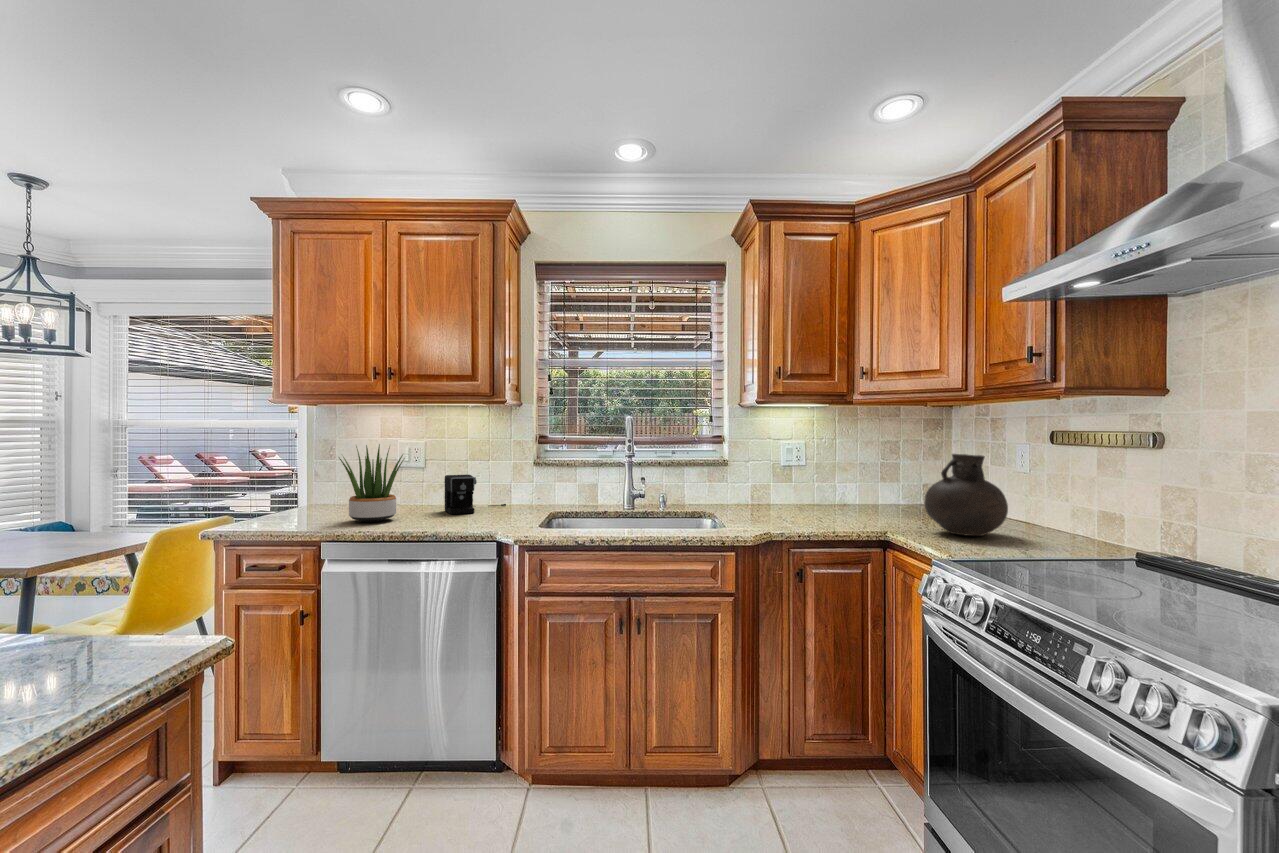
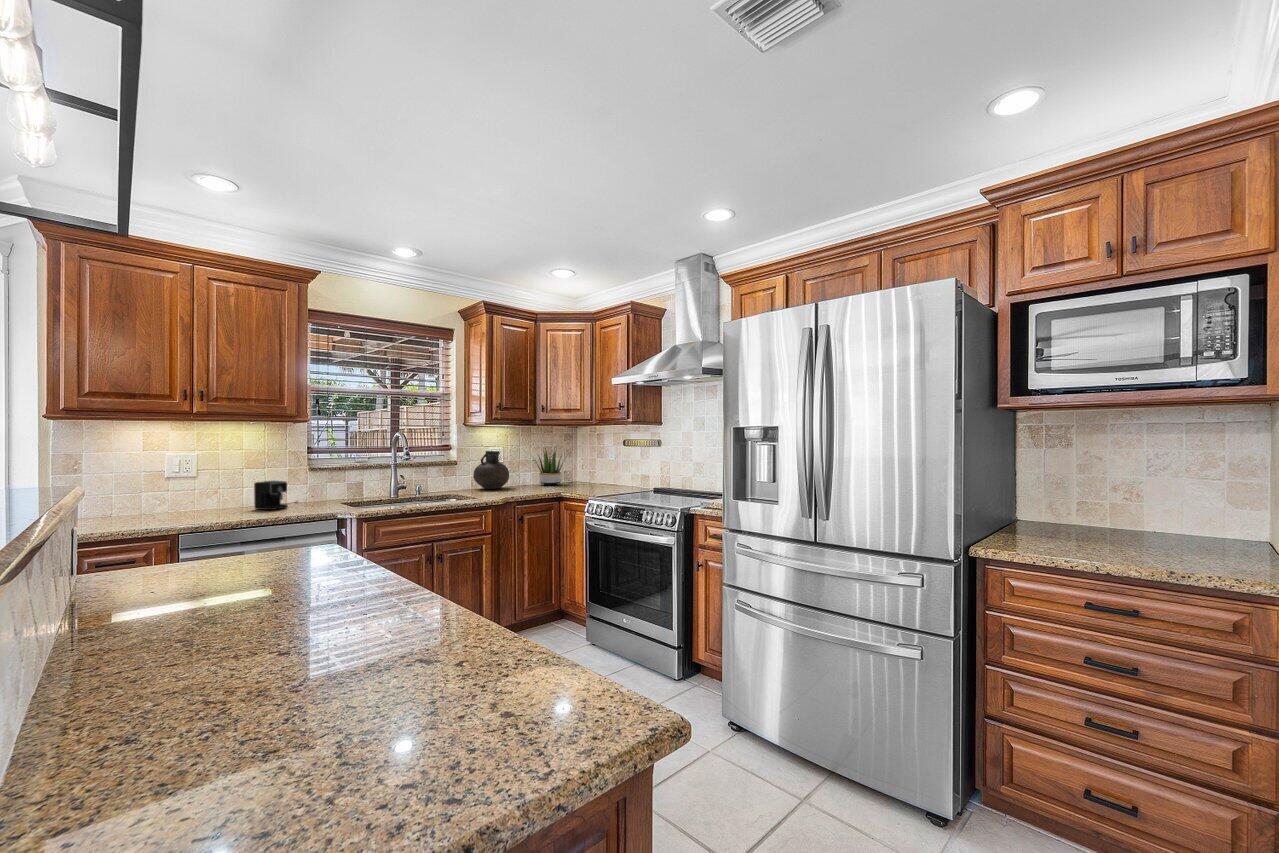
potted plant: present [339,444,405,522] -> present [534,448,566,485]
vase: present [924,454,1008,536] -> present [473,451,509,489]

